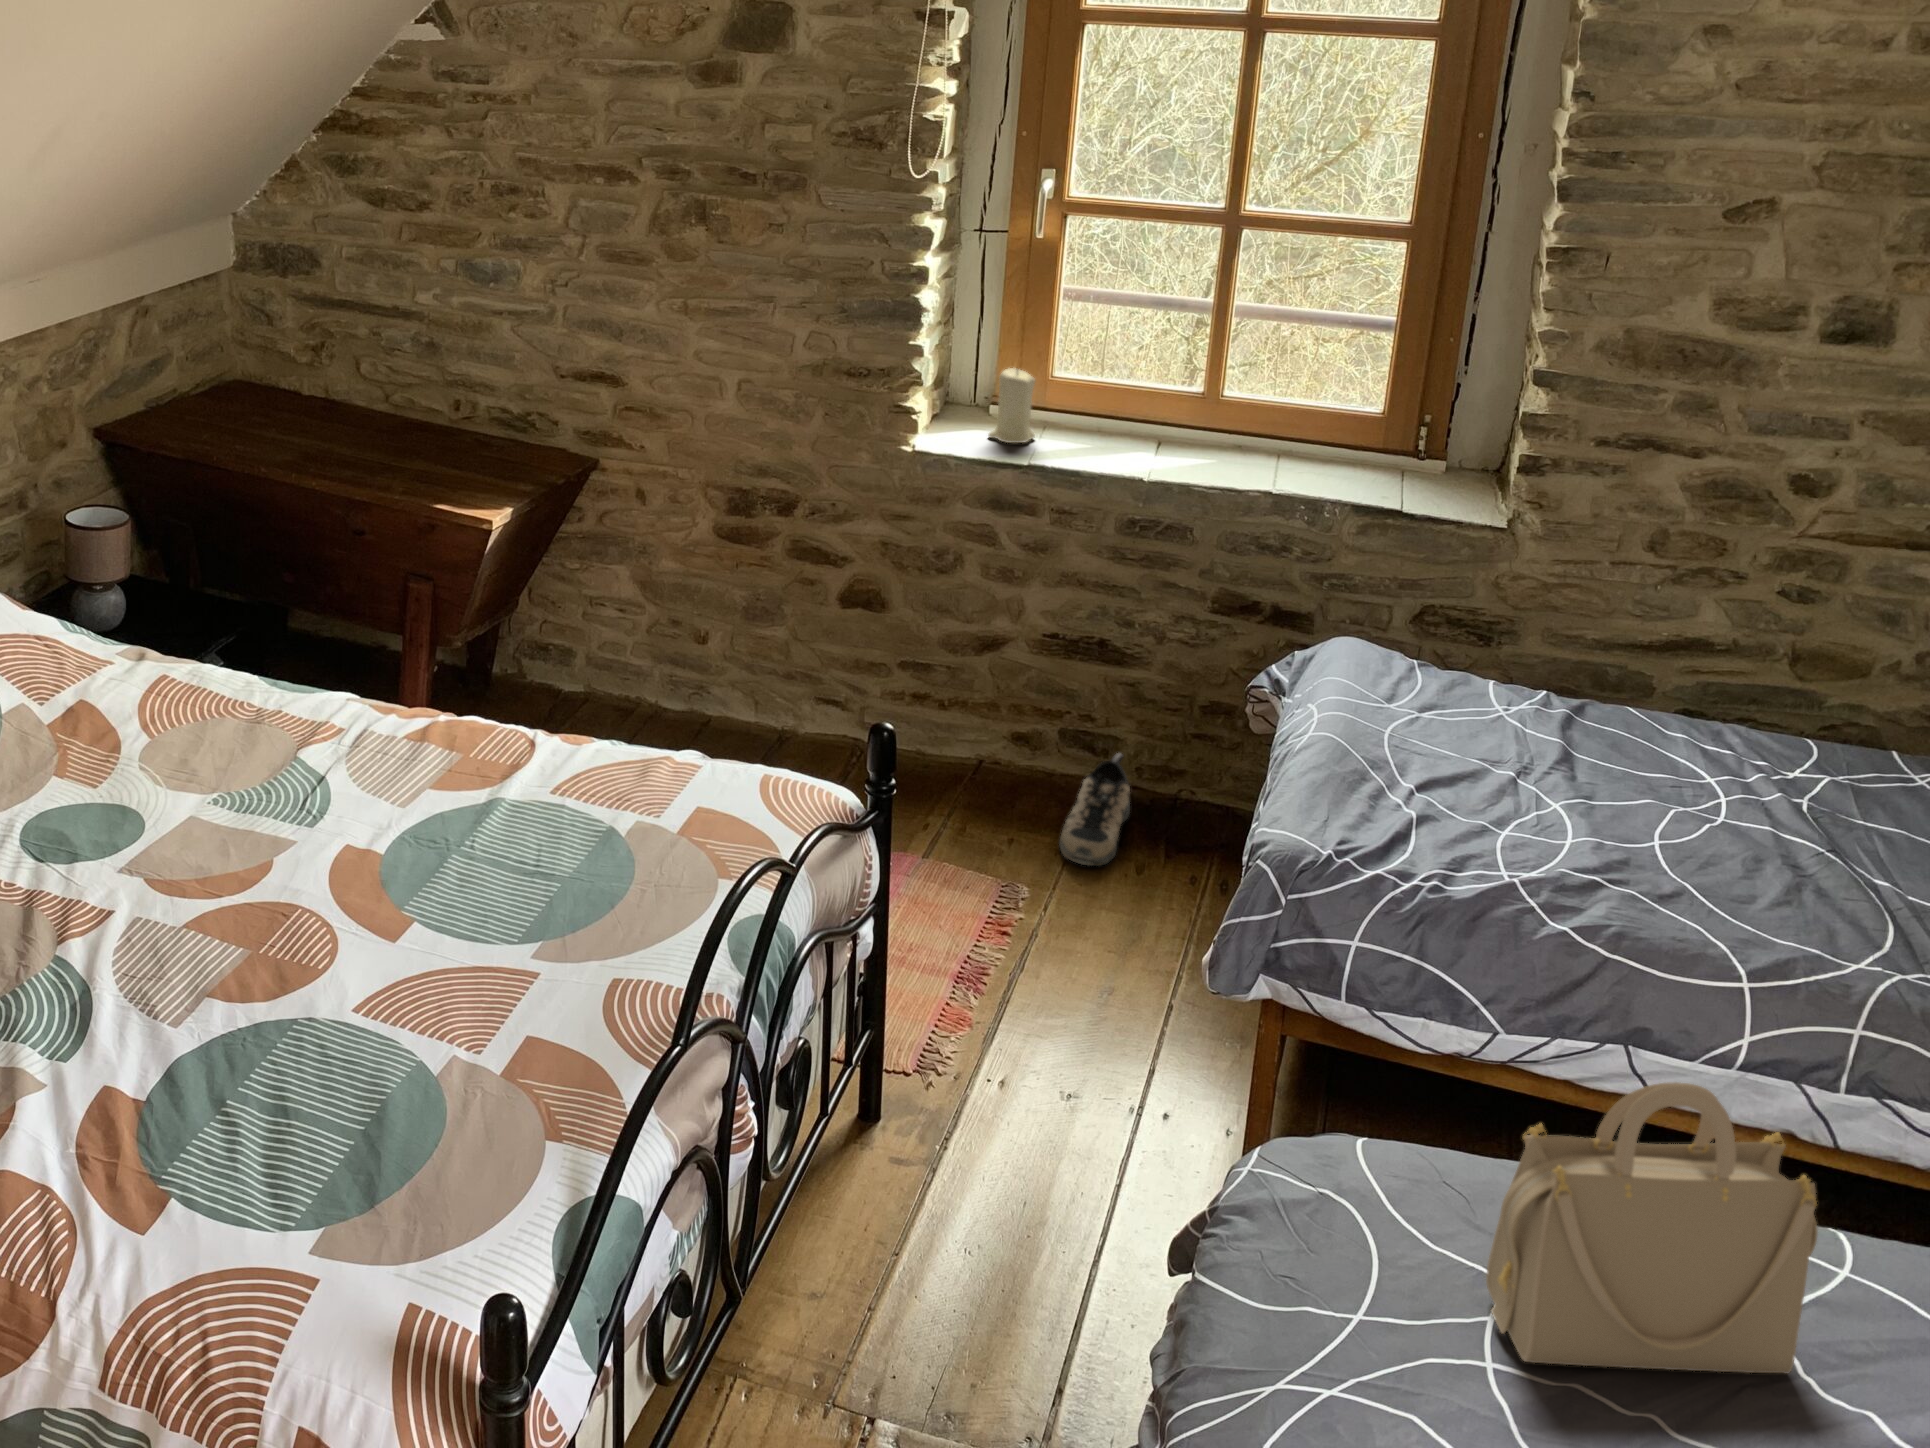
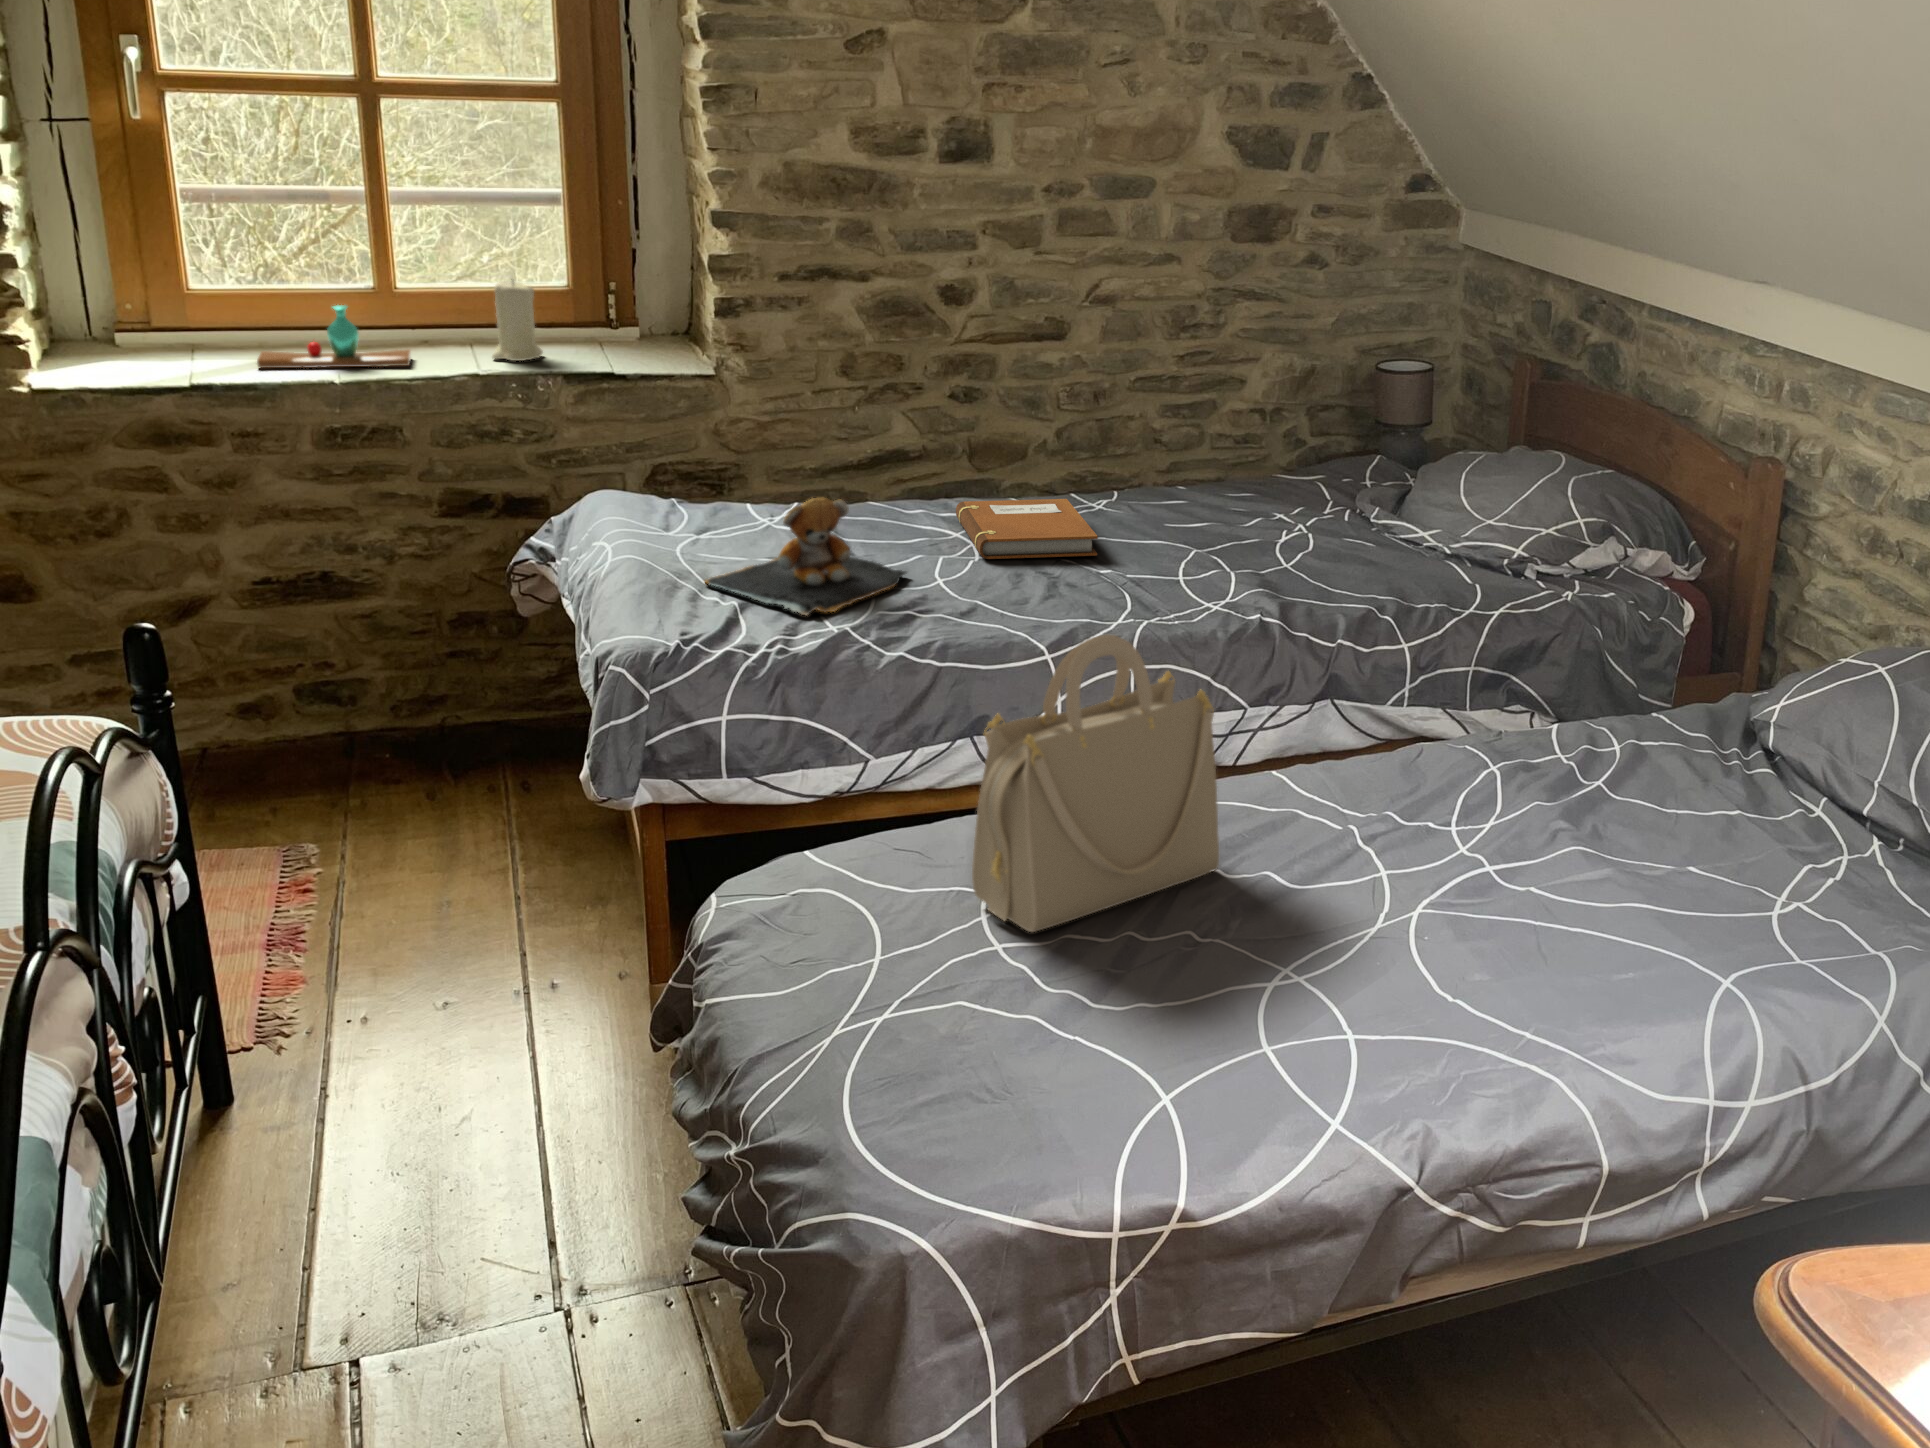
candle: present [988,368,1035,443] -> present [492,280,543,361]
vase: none [1088,408,1221,473] -> present [257,305,411,368]
teddy bear: none [1396,728,1622,856] -> present [705,498,906,615]
notebook: none [1719,743,1879,858] -> present [956,499,1098,559]
shoe: present [1060,753,1130,866] -> none [333,691,402,806]

